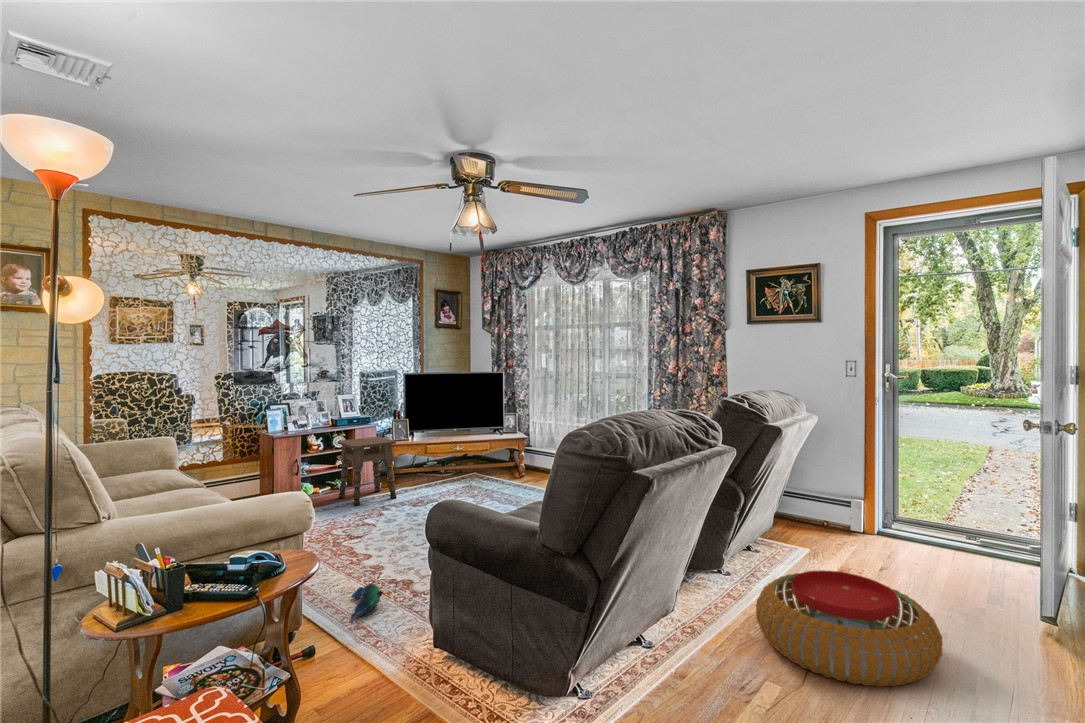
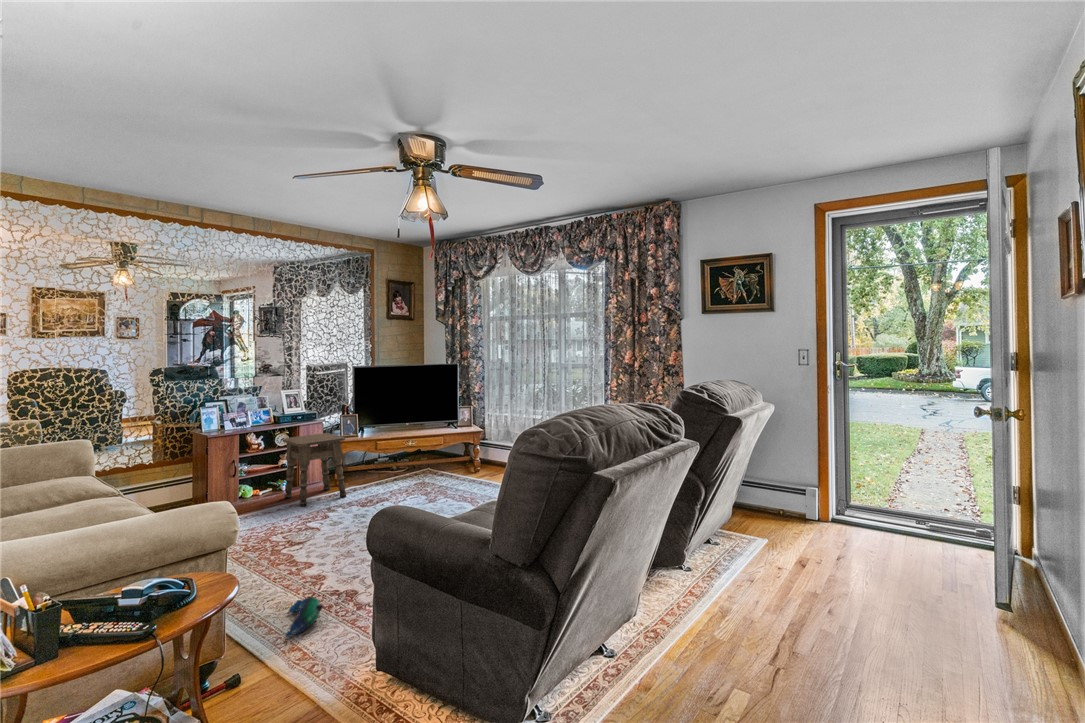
pouf: present [756,570,942,687] -> none [720,565,911,690]

